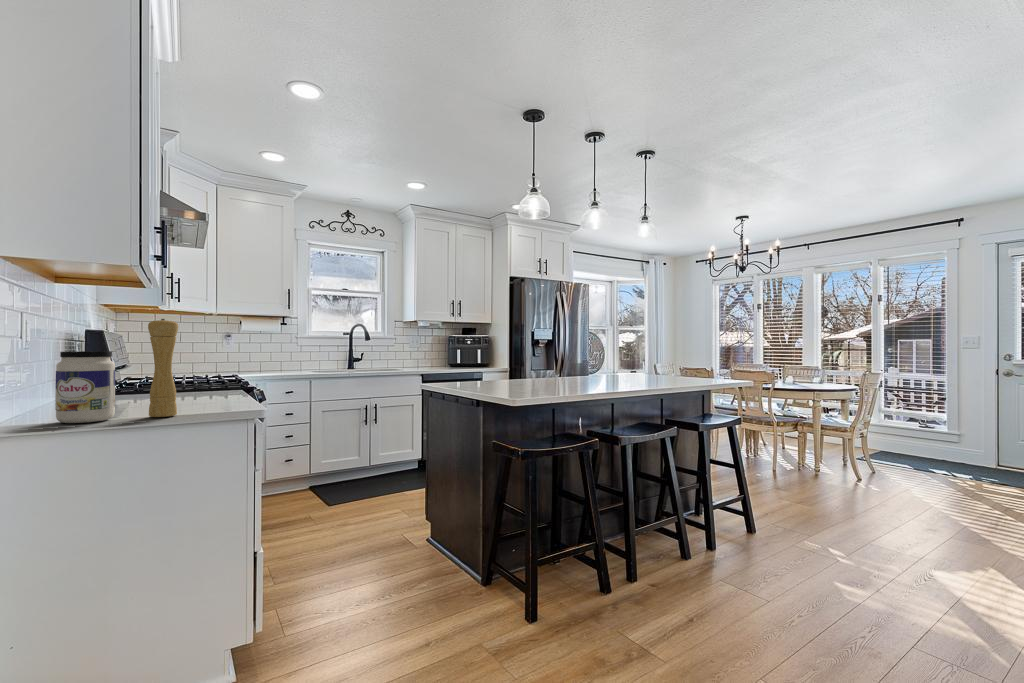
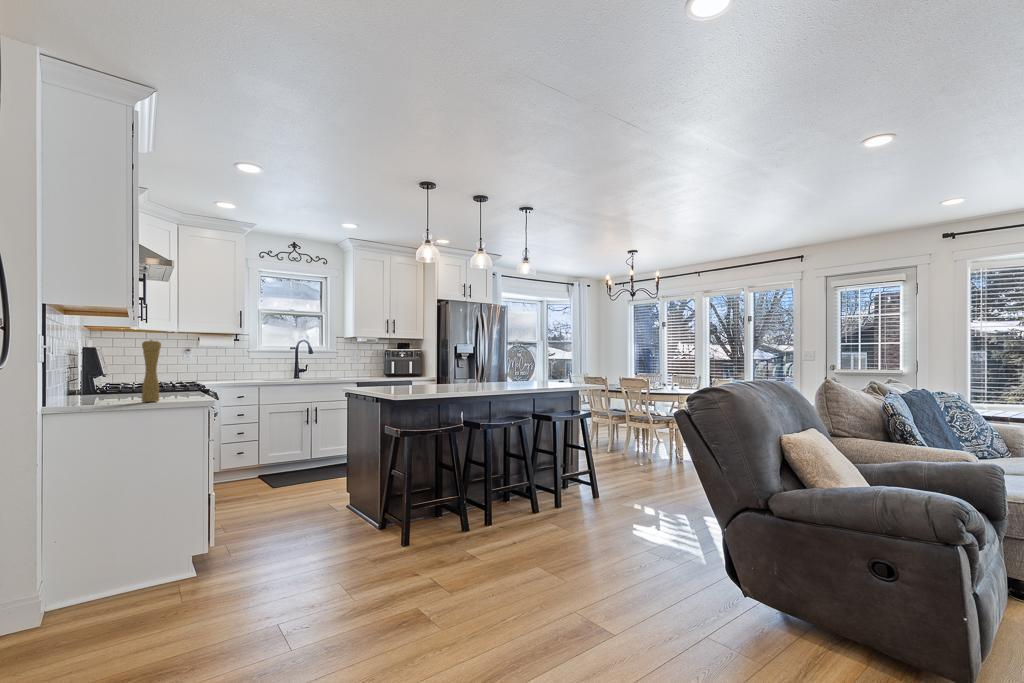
jar: present [55,351,115,423] -> none [85,360,121,404]

